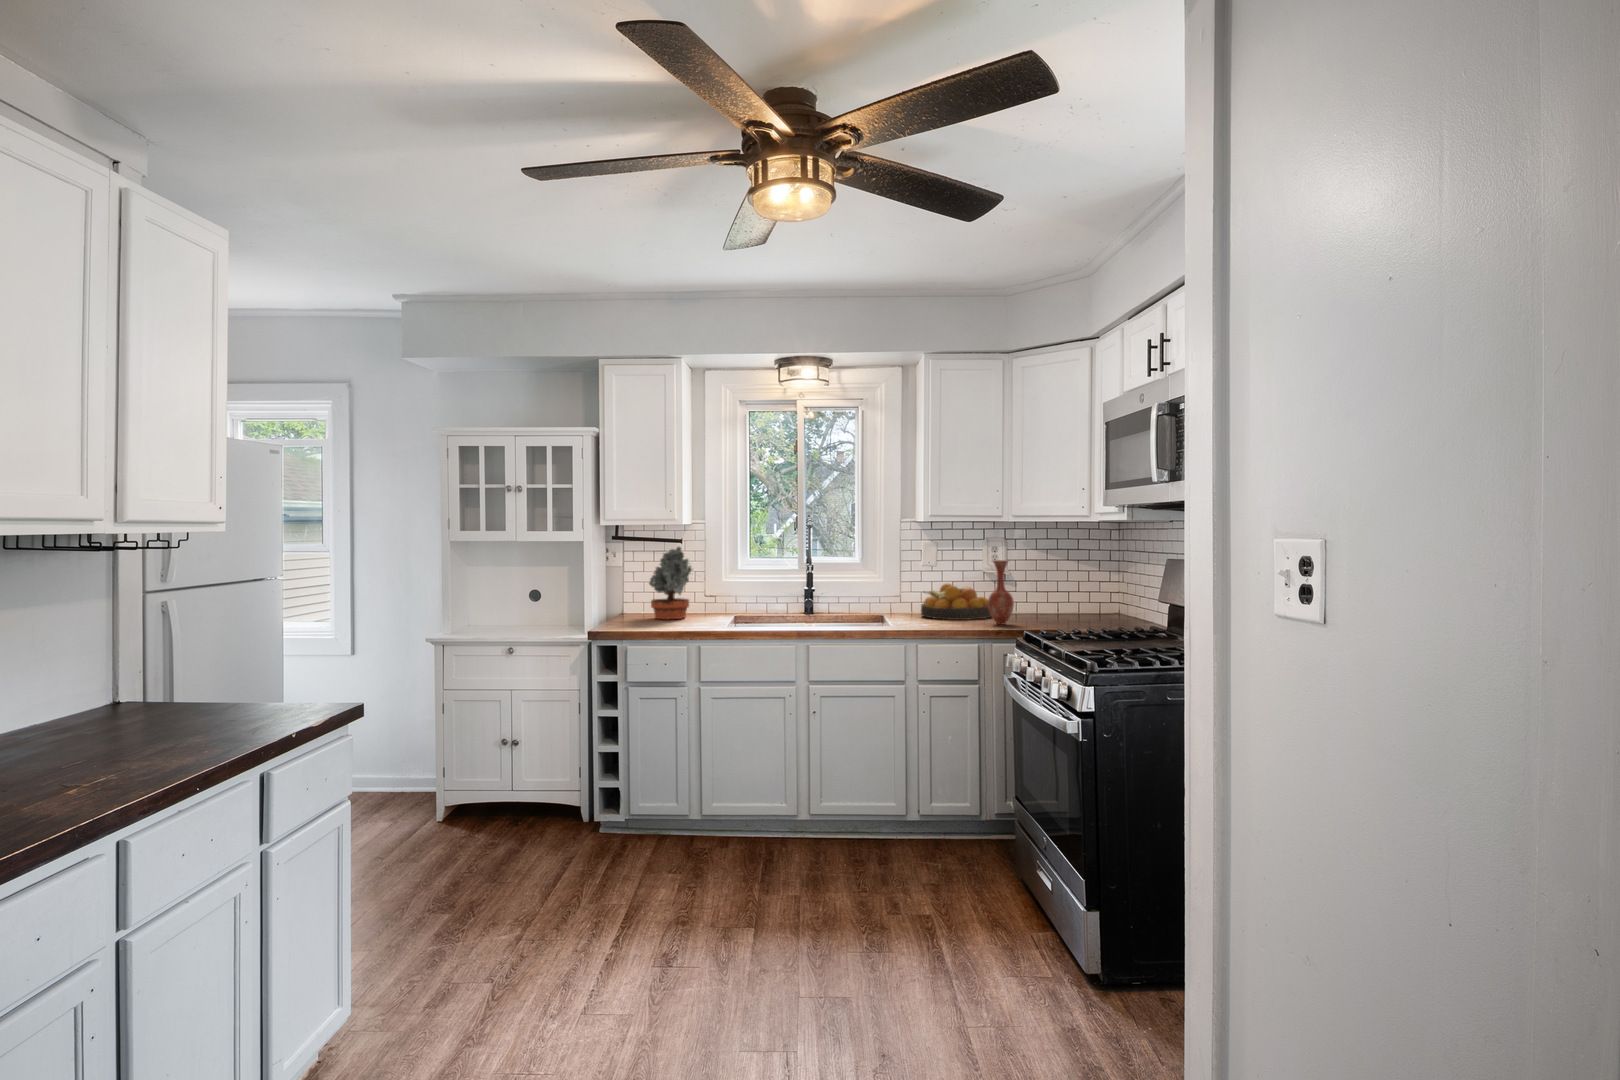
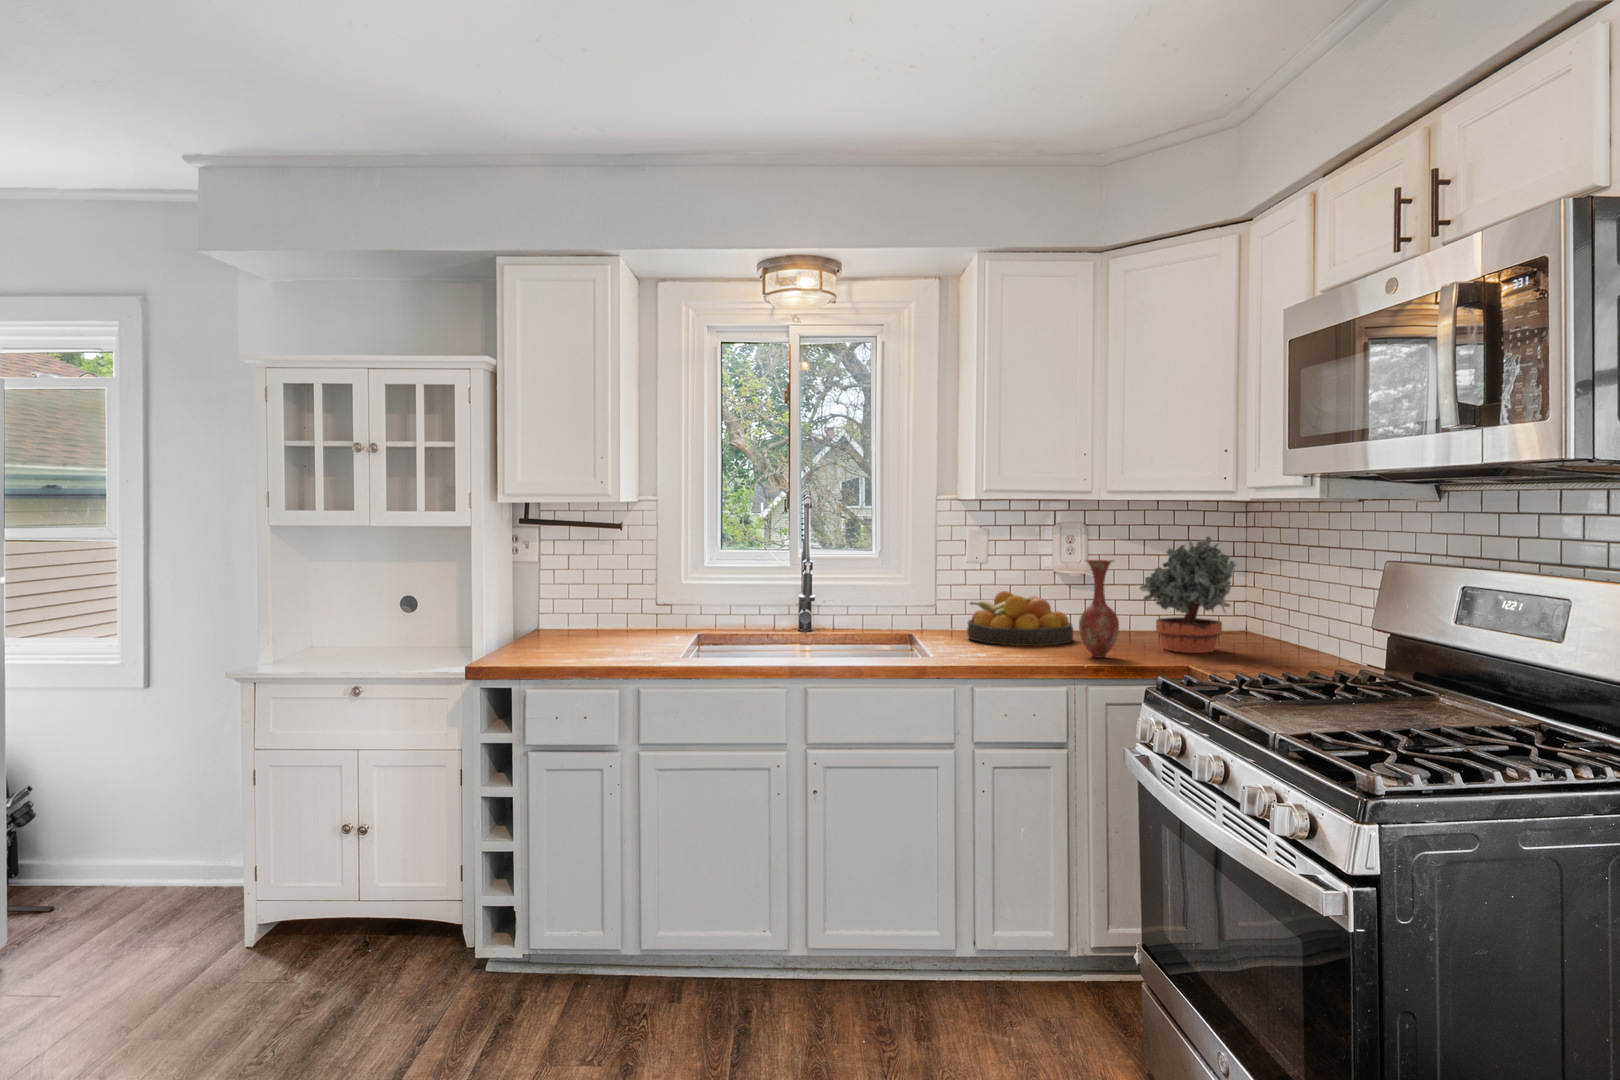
potted plant: present [649,547,693,619] -> present [1139,536,1236,653]

